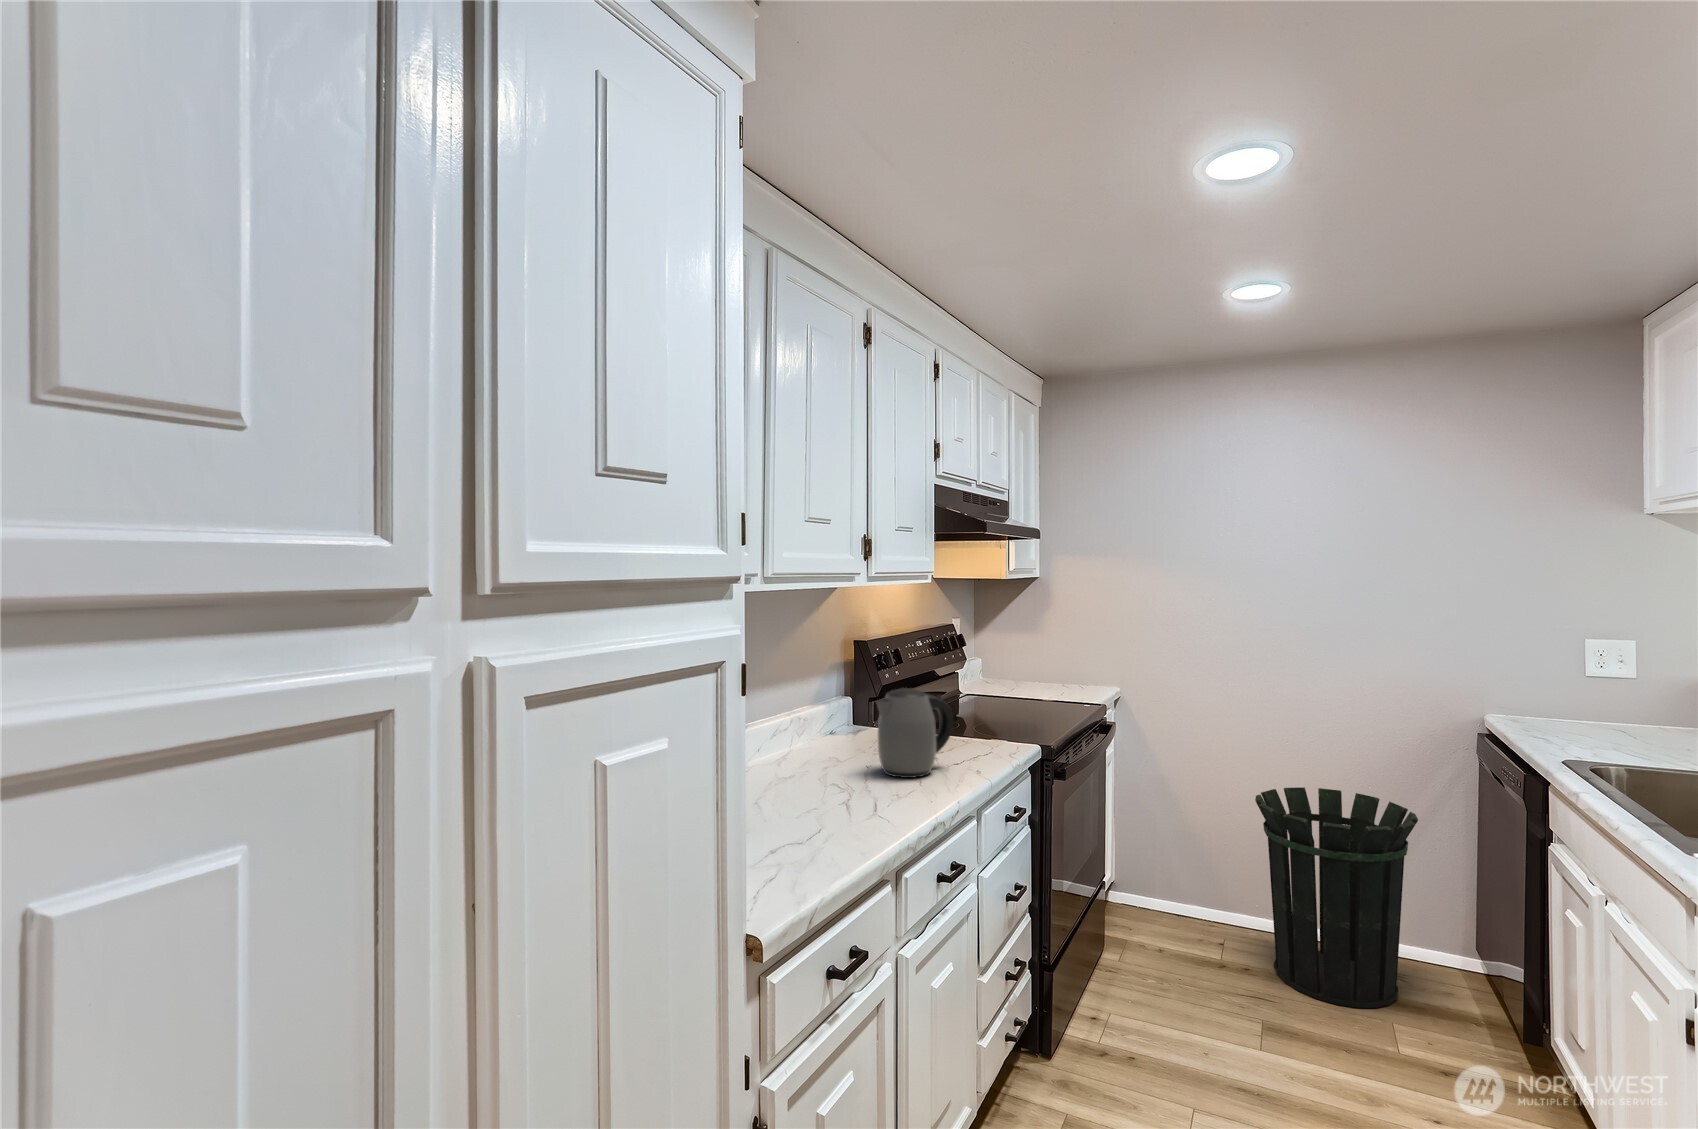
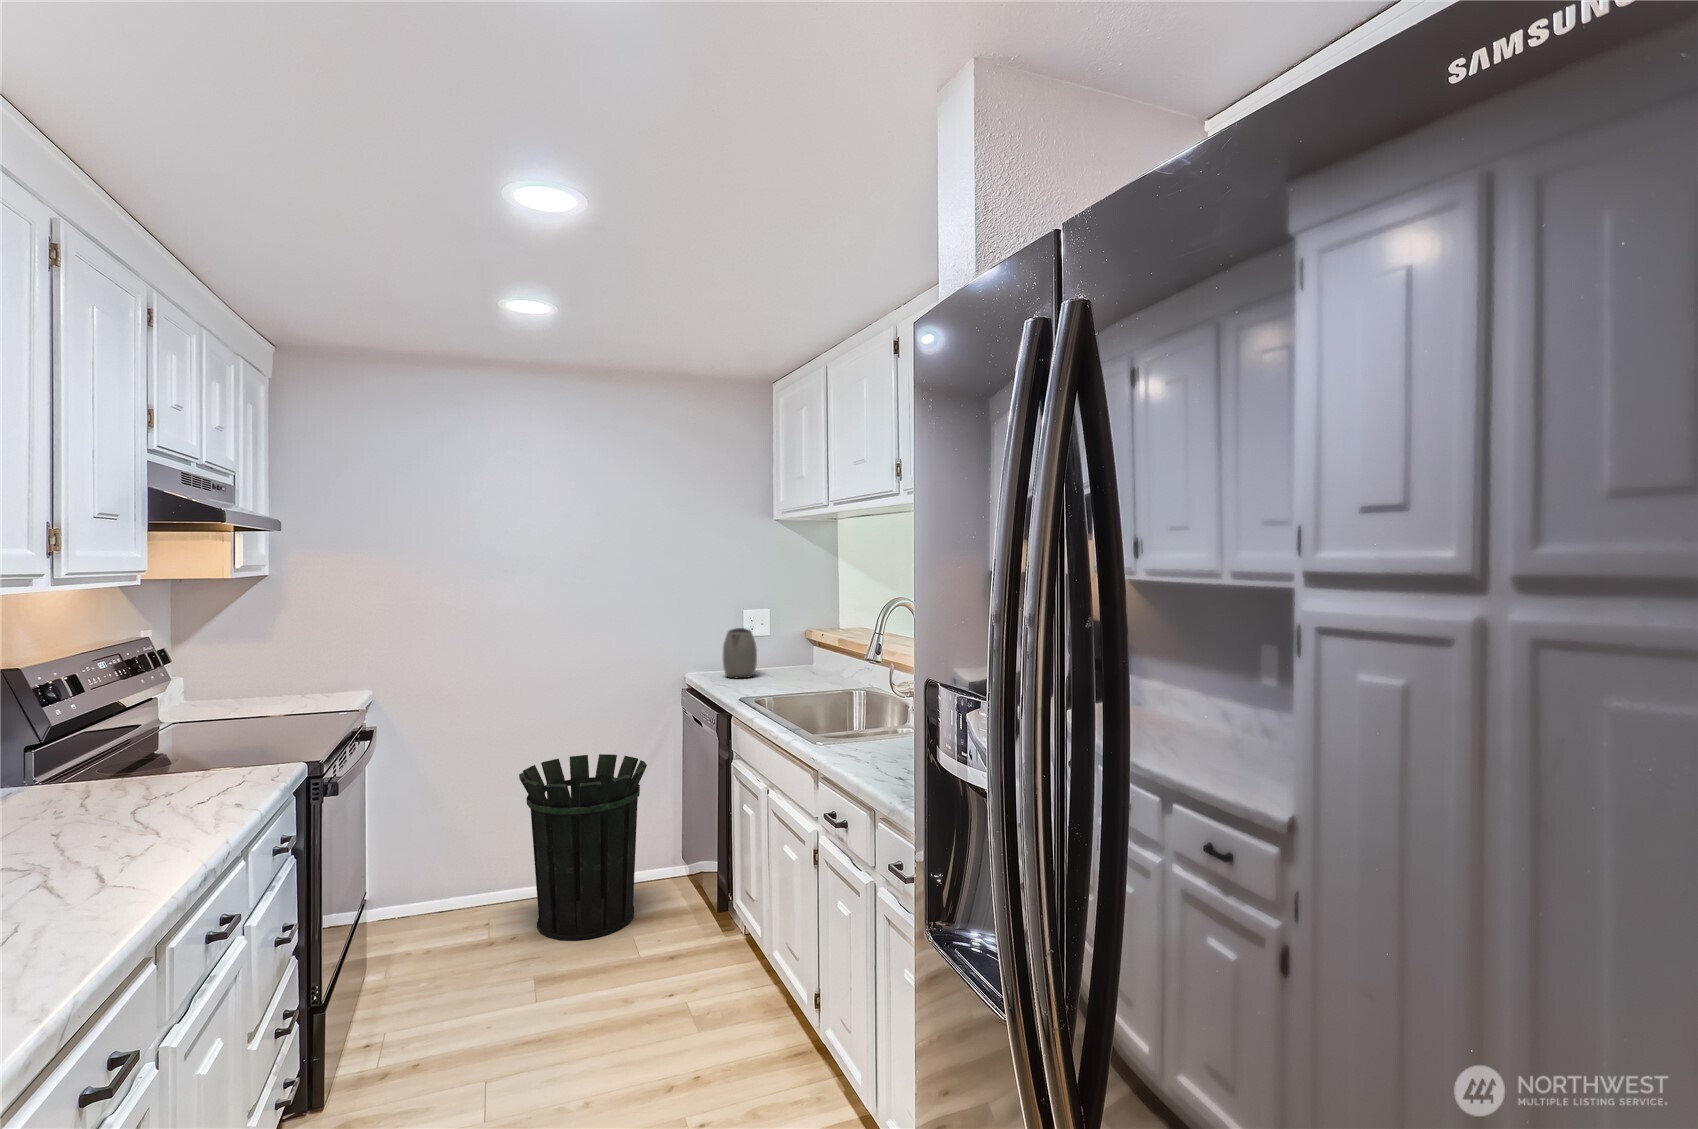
kettle: present [877,688,953,778] -> present [723,628,757,678]

